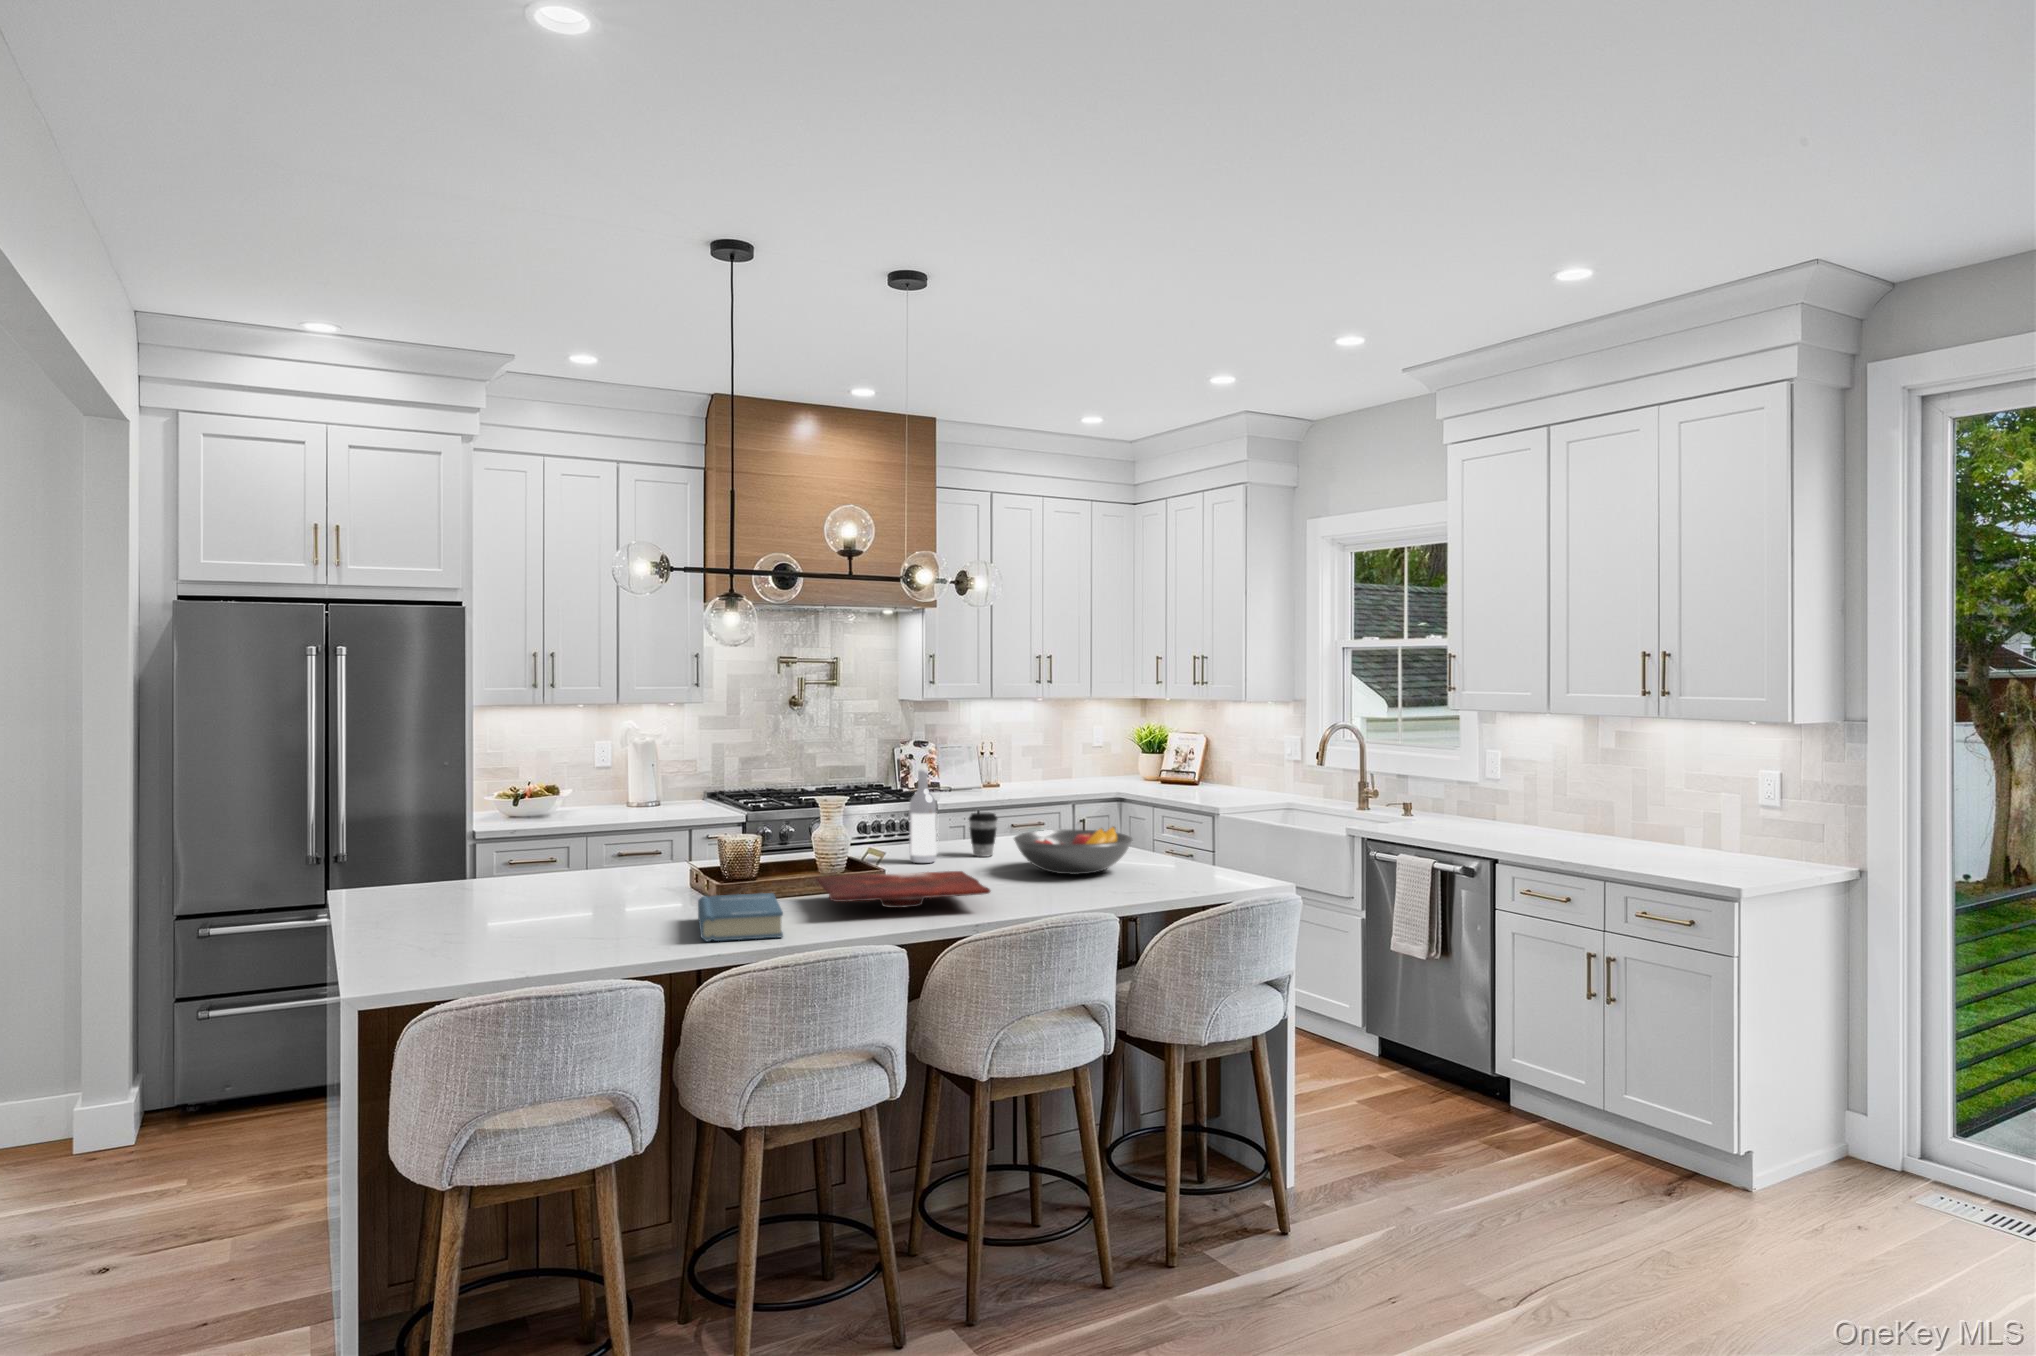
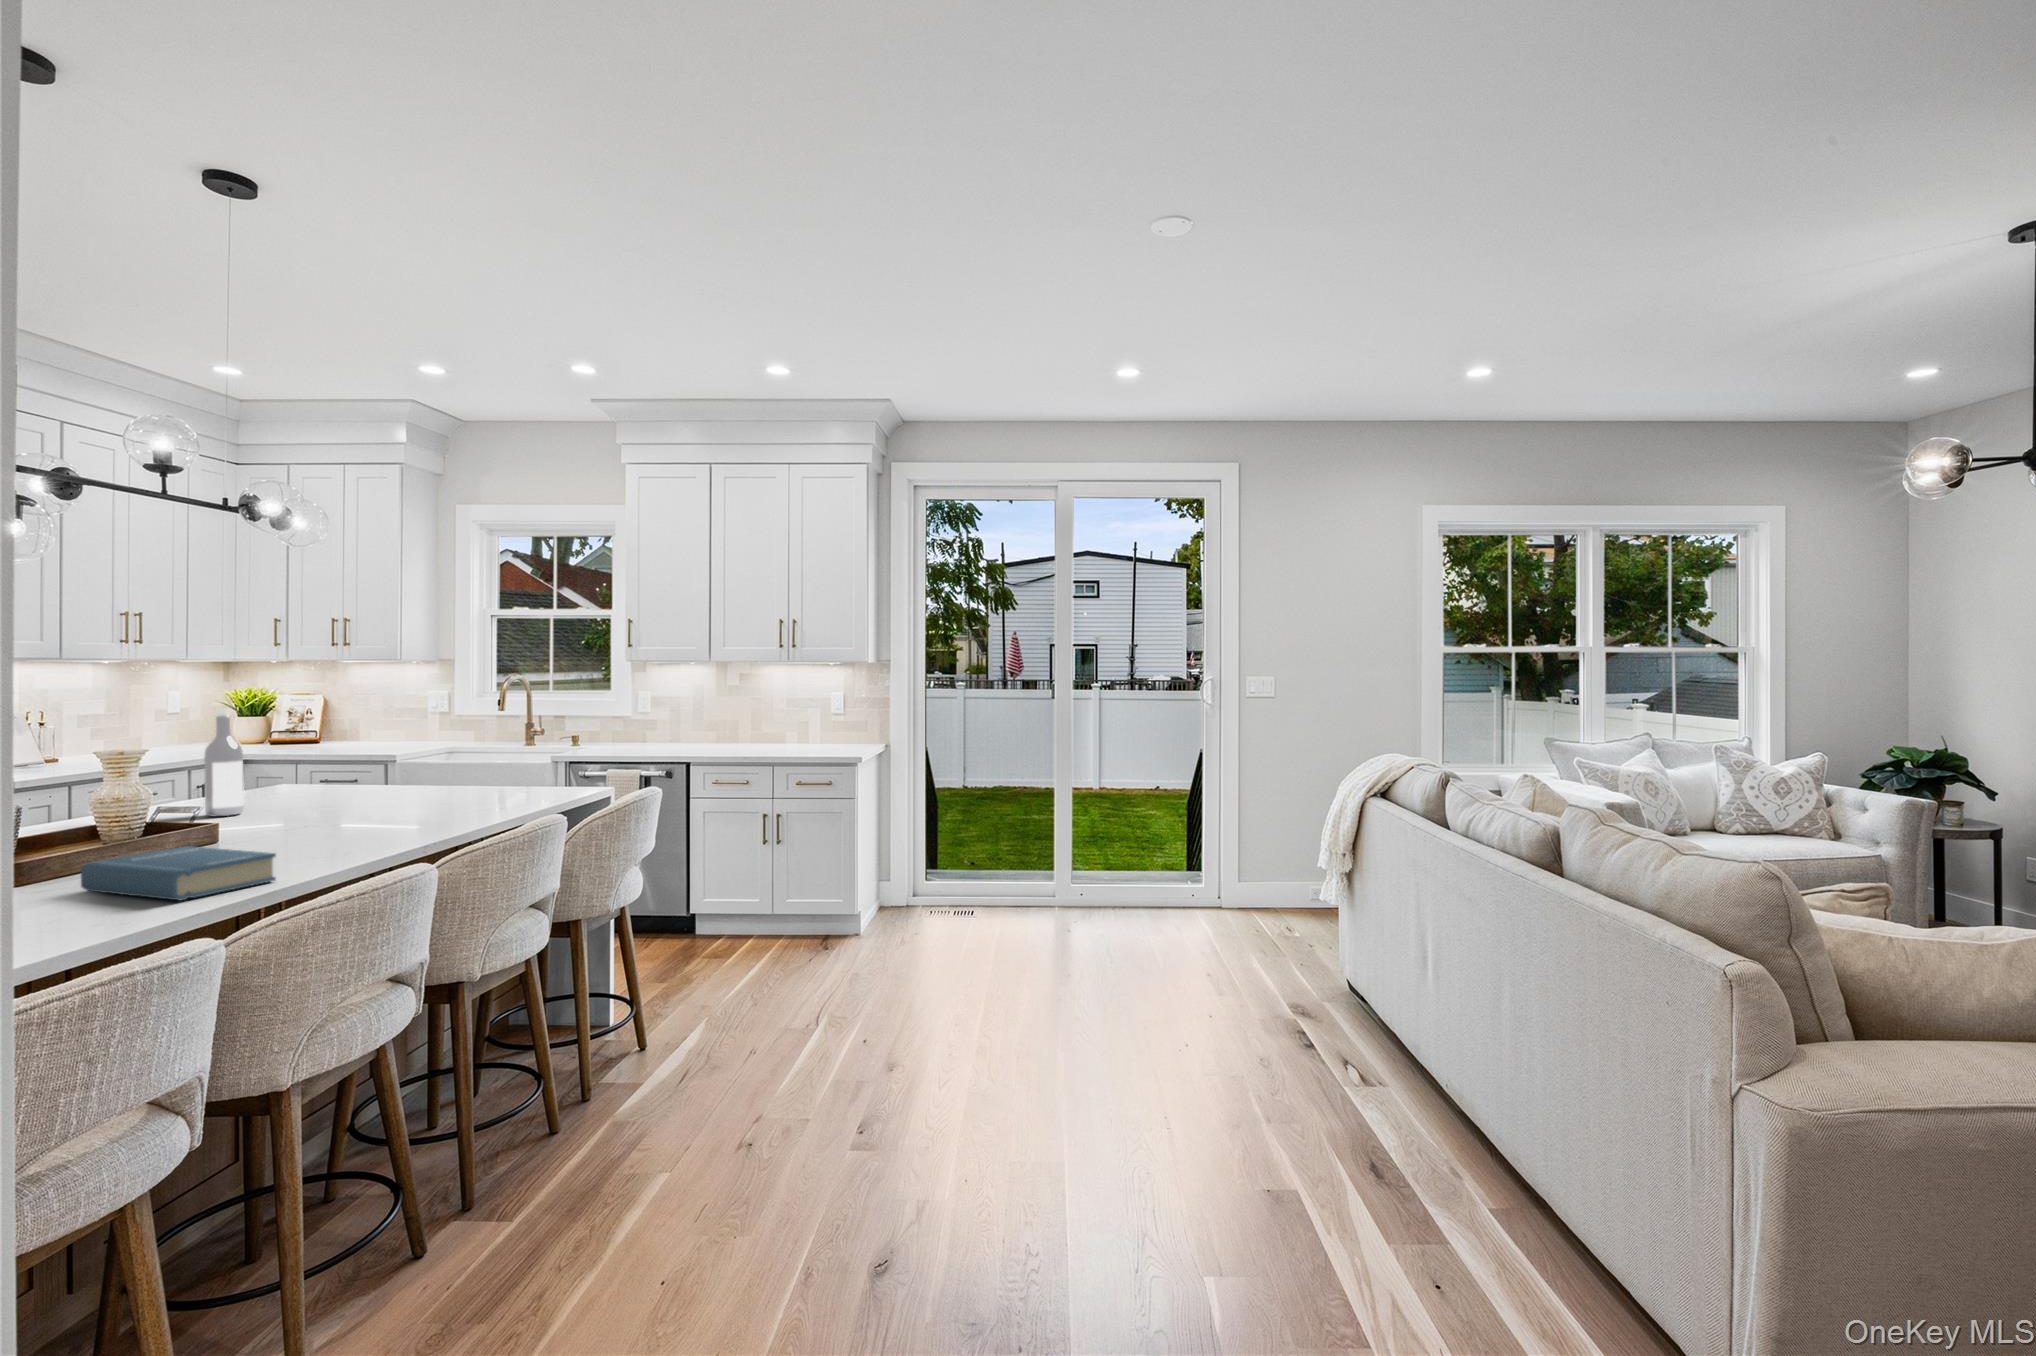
coffee cup: present [969,813,997,857] -> none [263,759,302,804]
fruit bowl: present [1014,827,1132,874] -> none [359,756,489,803]
cutting board: present [816,871,990,908] -> none [195,805,445,845]

